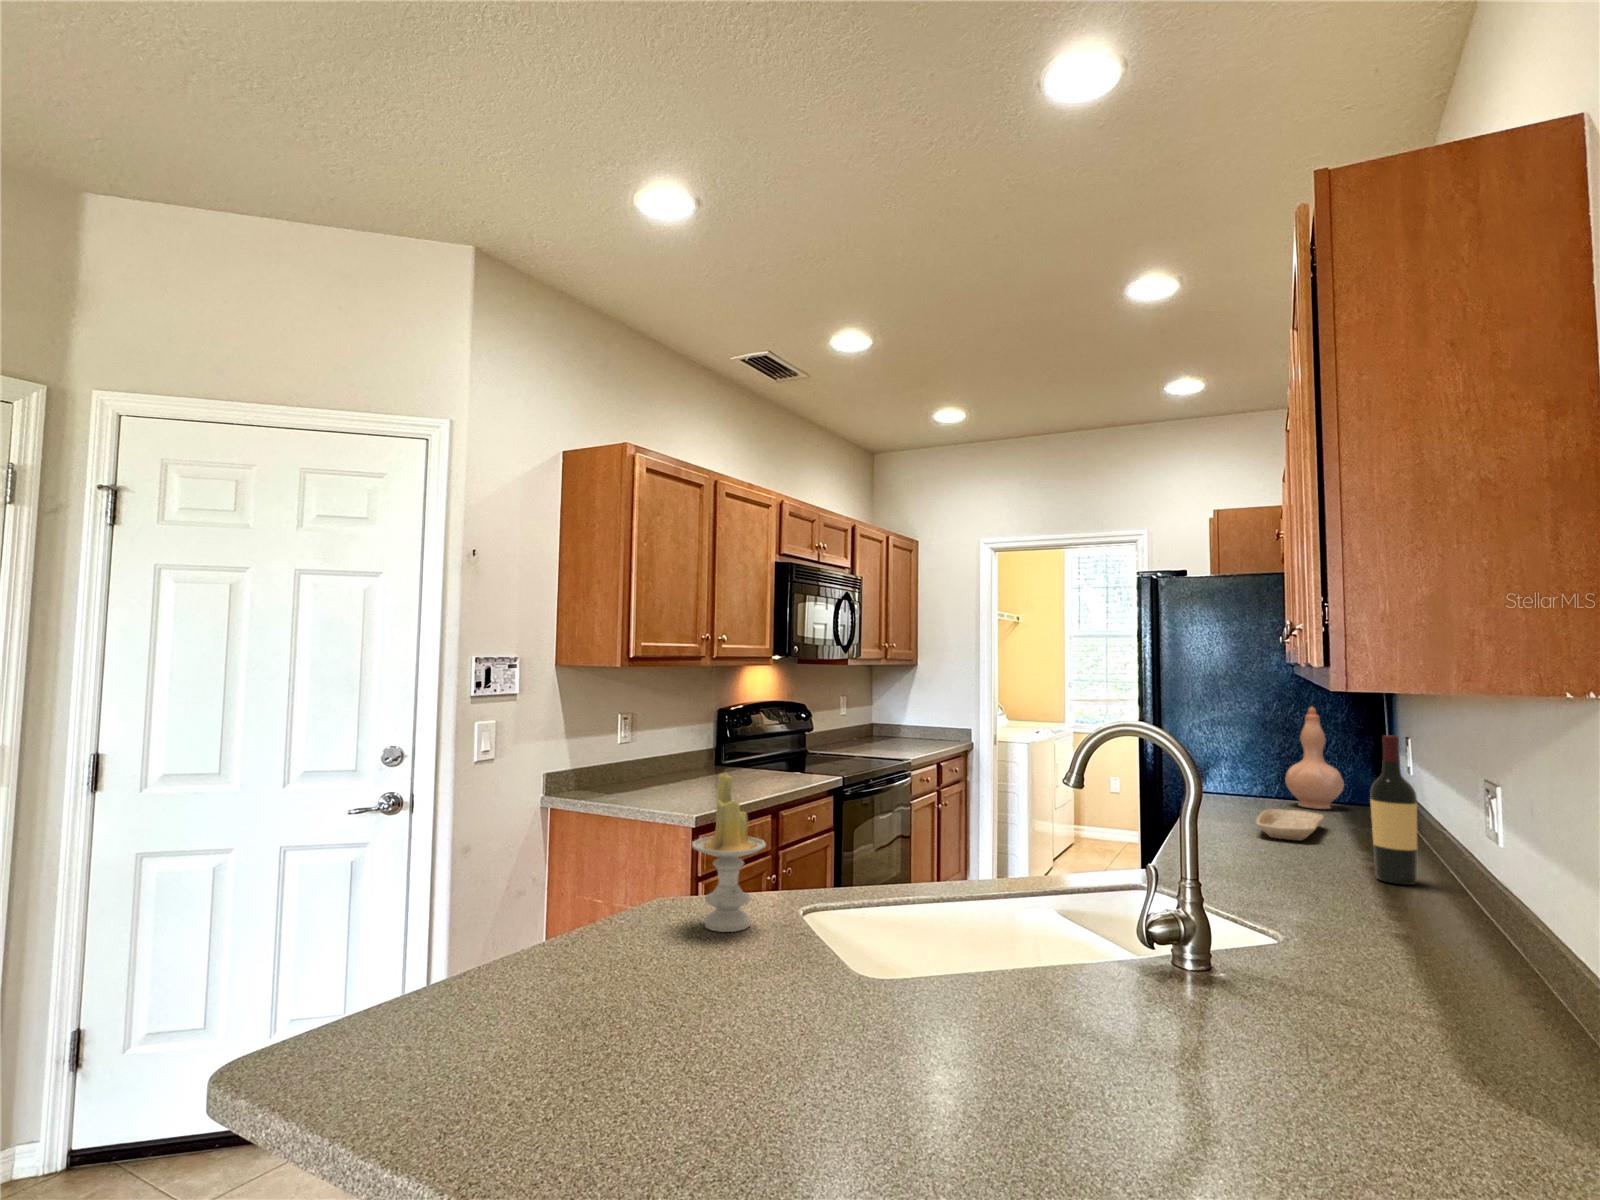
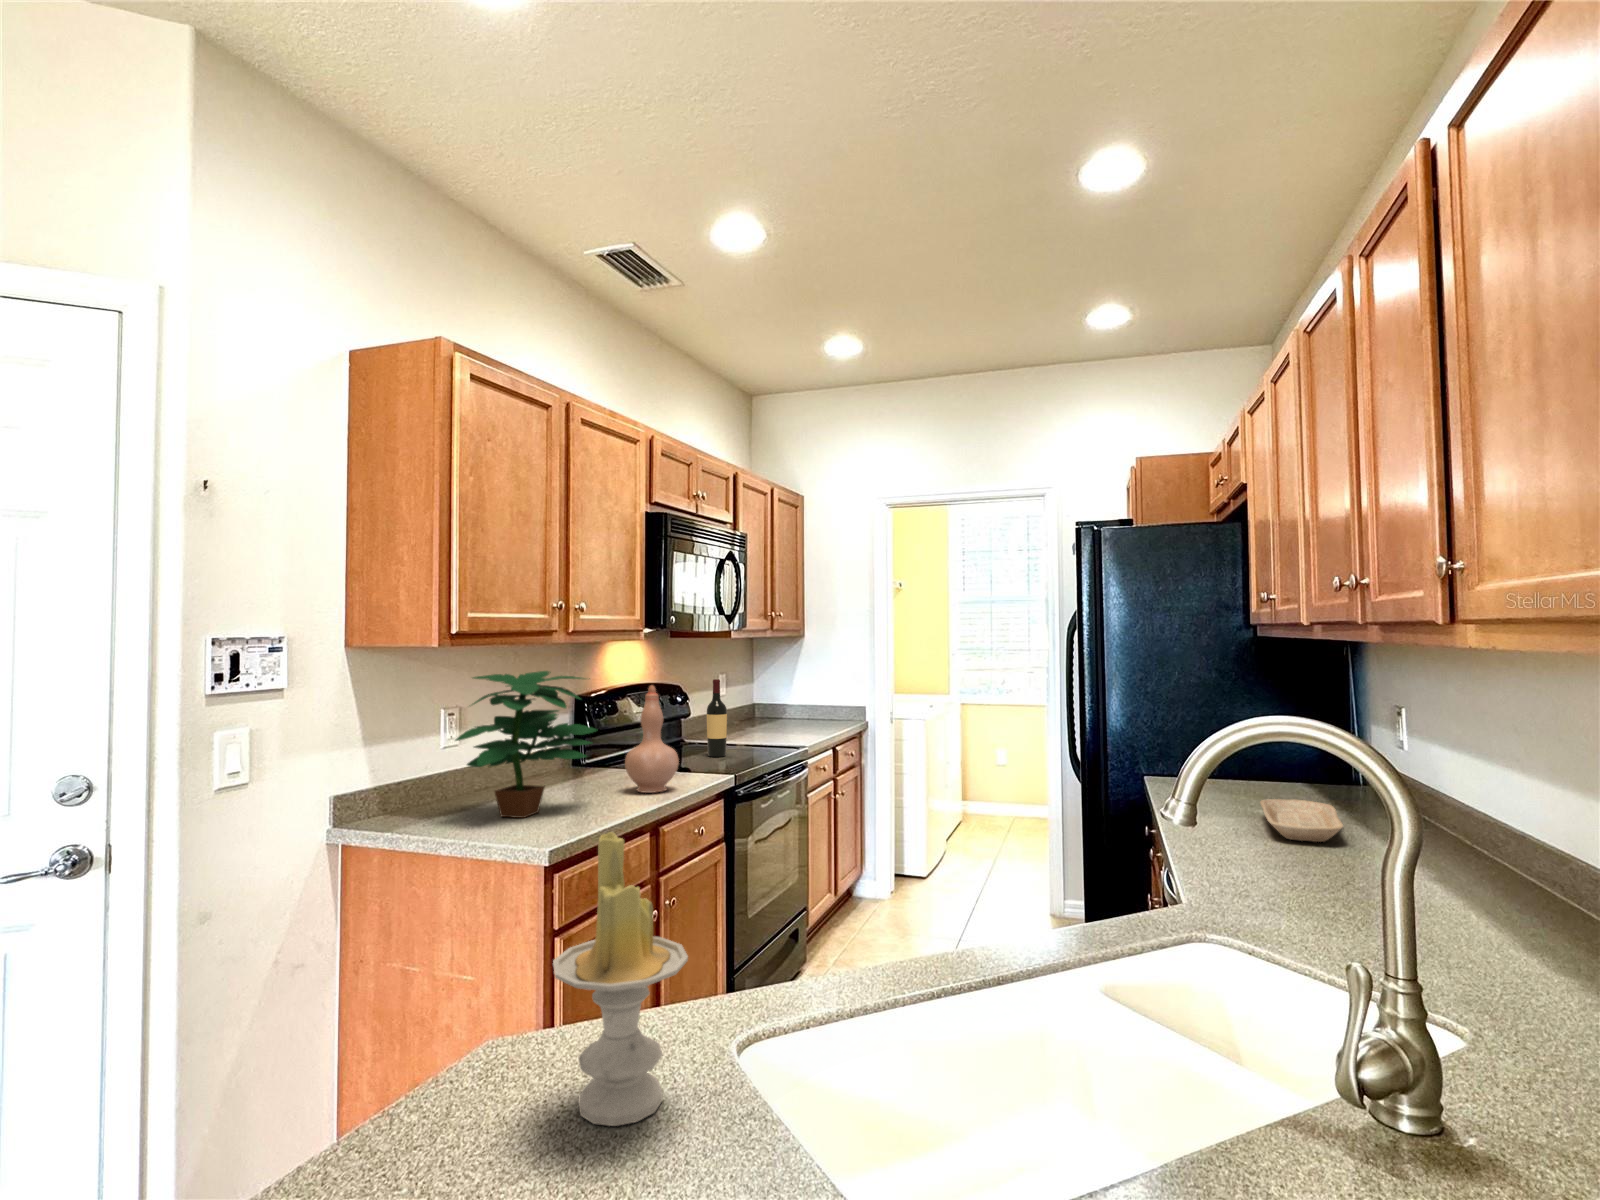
potted plant: none [630,687,734,797] -> present [455,671,598,818]
vase: present [1285,707,1344,809] -> present [625,685,679,793]
wine bottle: present [1370,735,1417,885] -> present [707,679,727,757]

